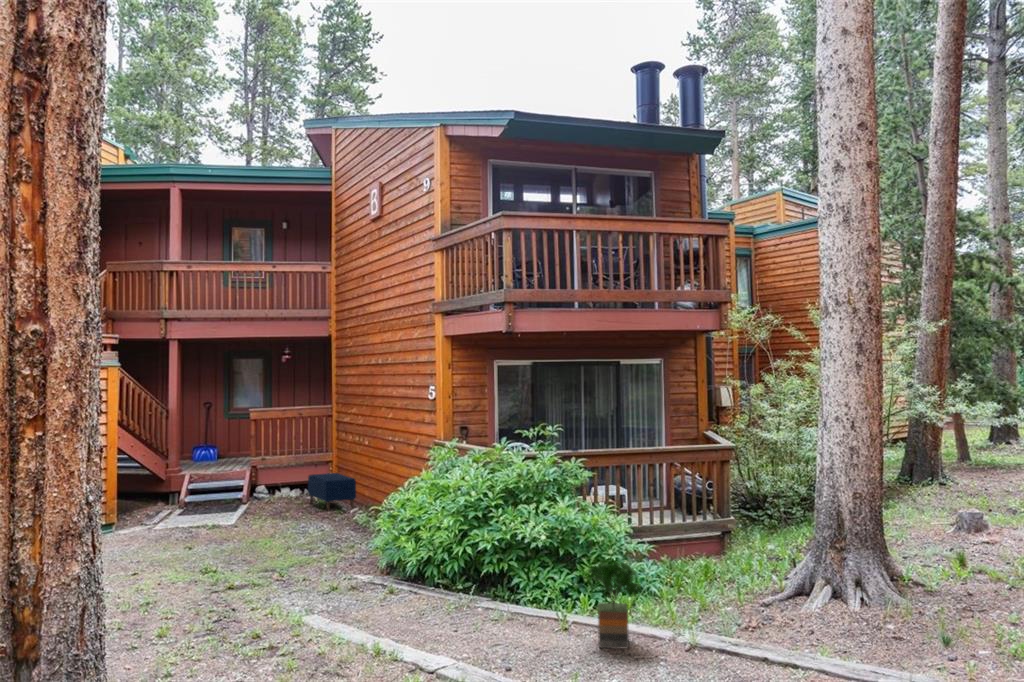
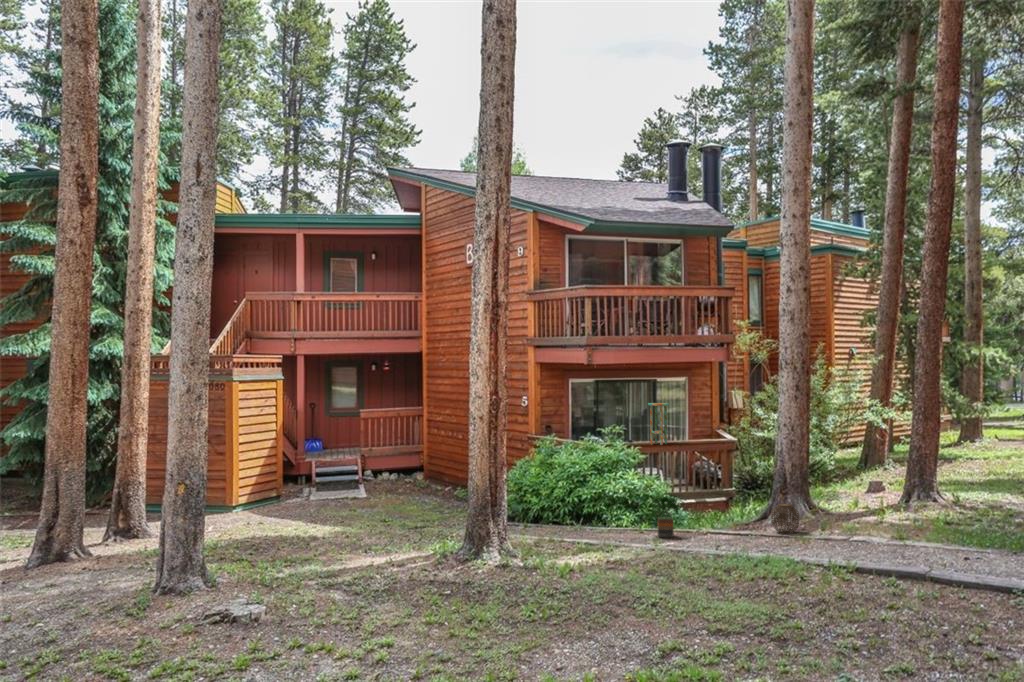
side table: none [600,390,633,455] -> present [648,403,669,445]
bench: present [308,473,356,511] -> none [408,460,451,489]
woven basket: none [827,576,889,644] -> present [771,503,799,534]

